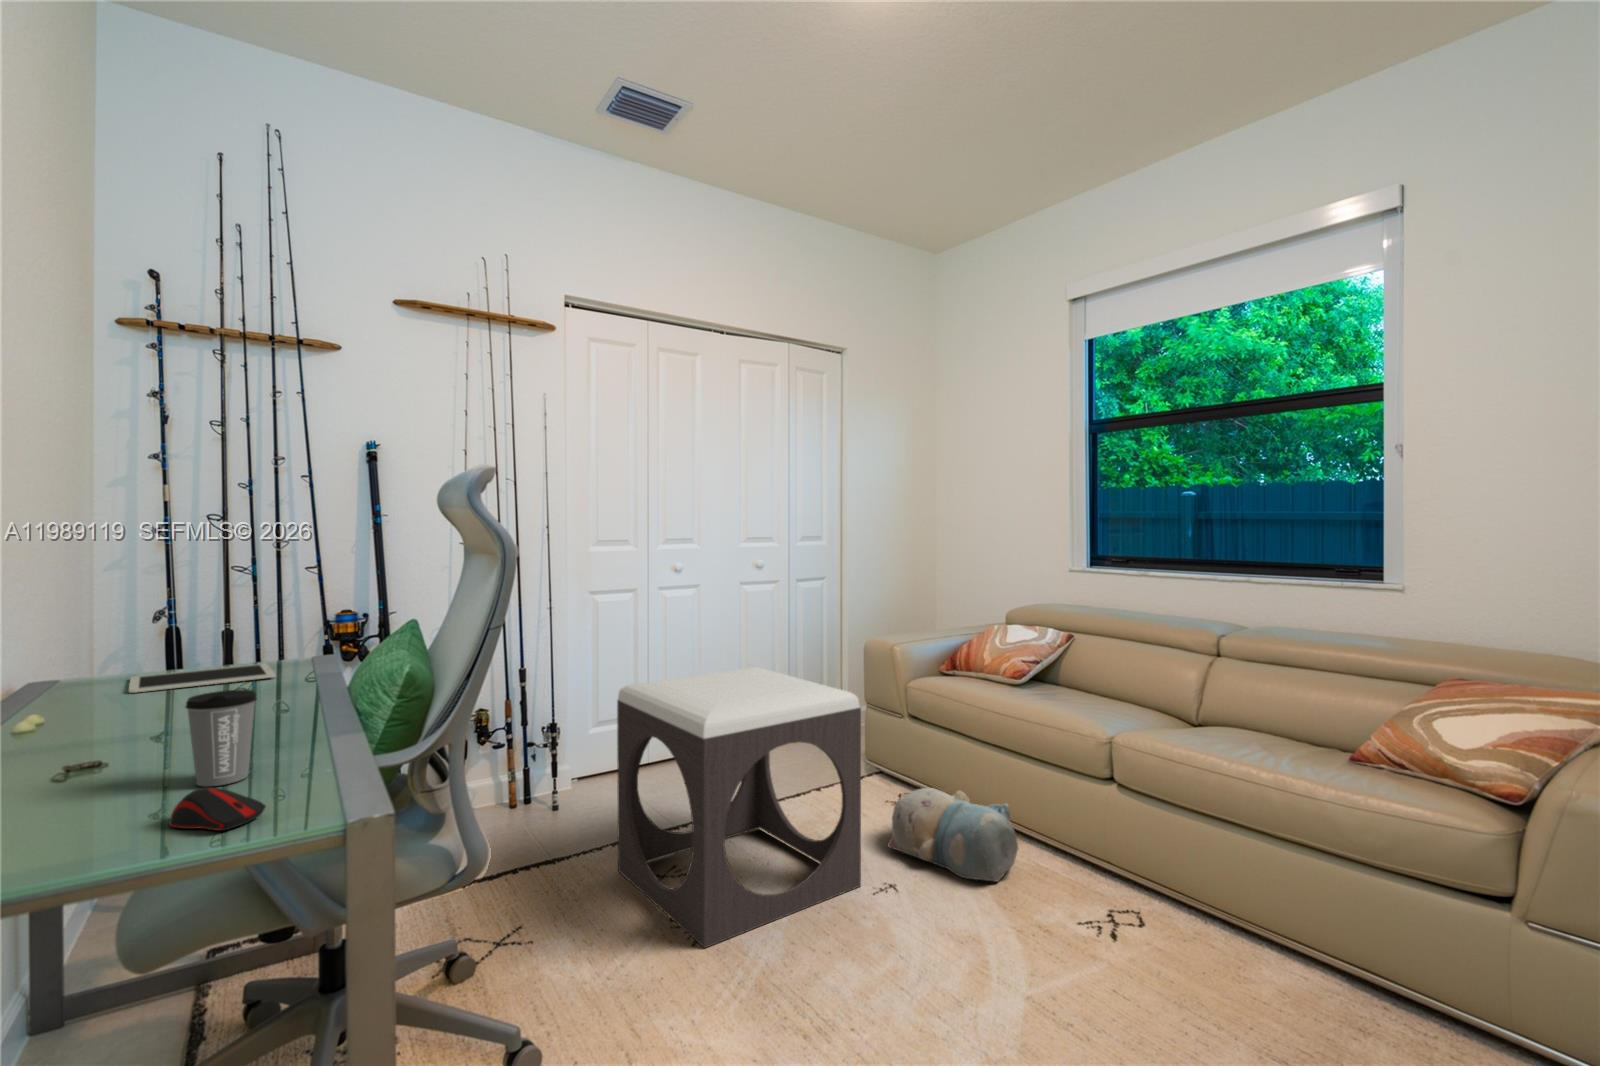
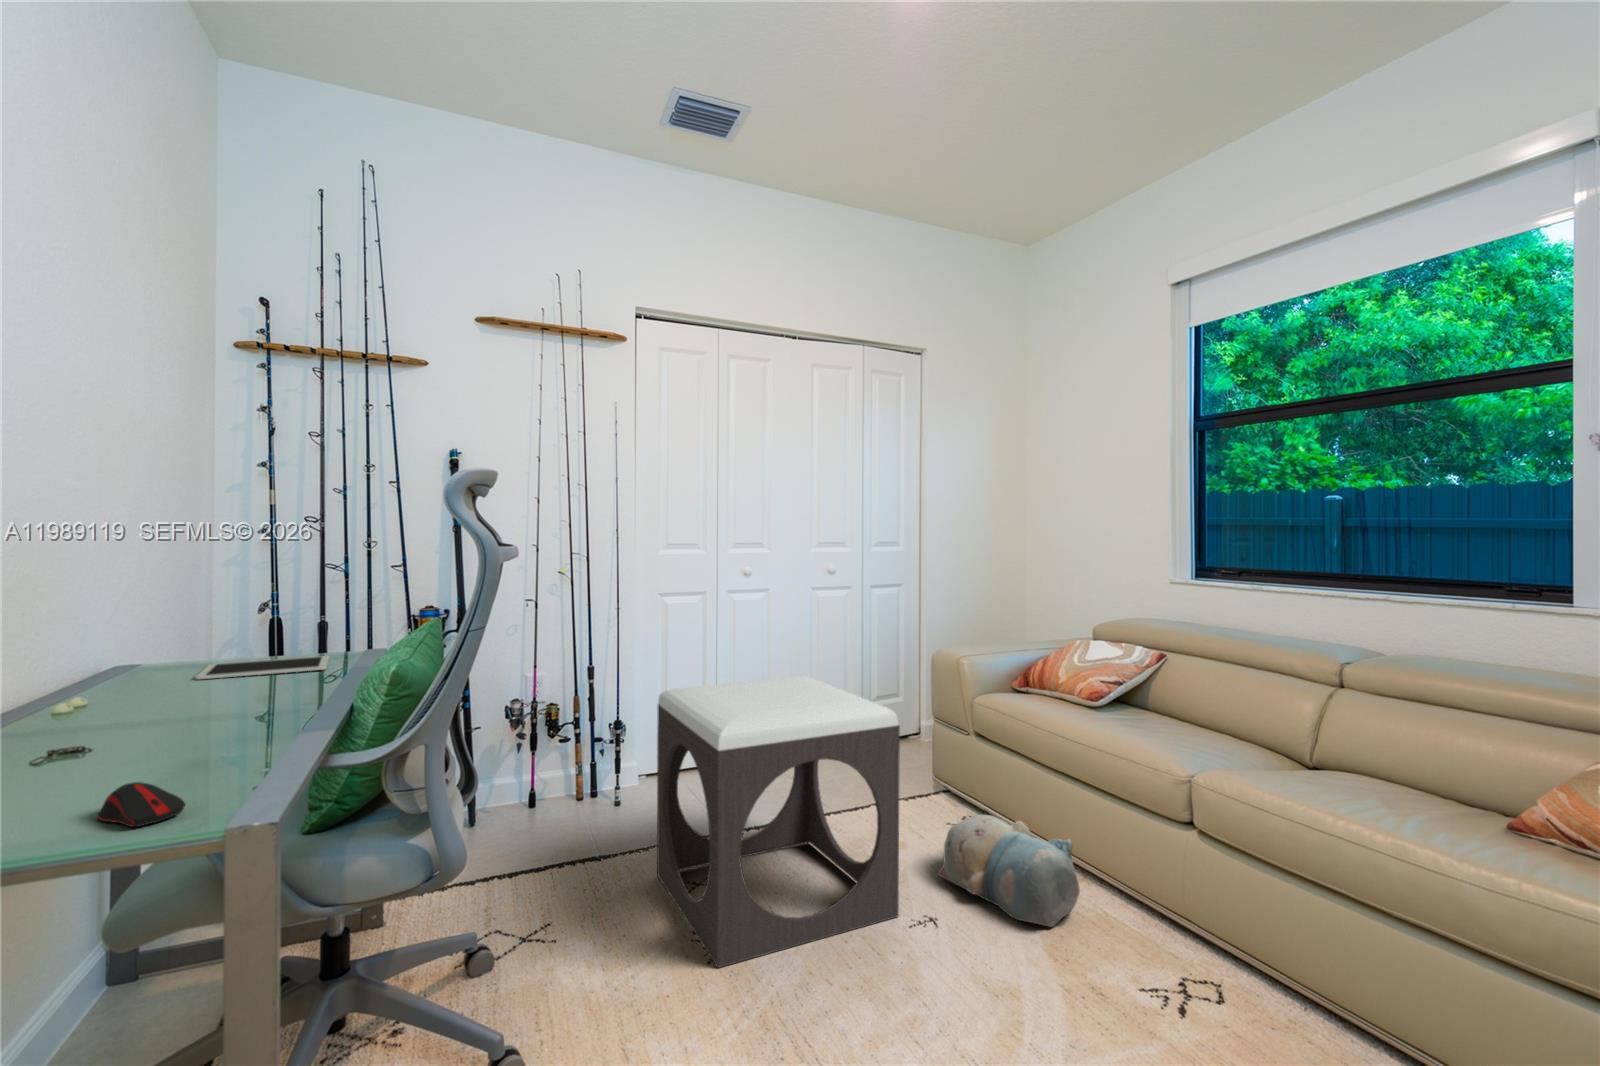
coffee cup: present [186,690,257,786] -> none [150,686,221,778]

